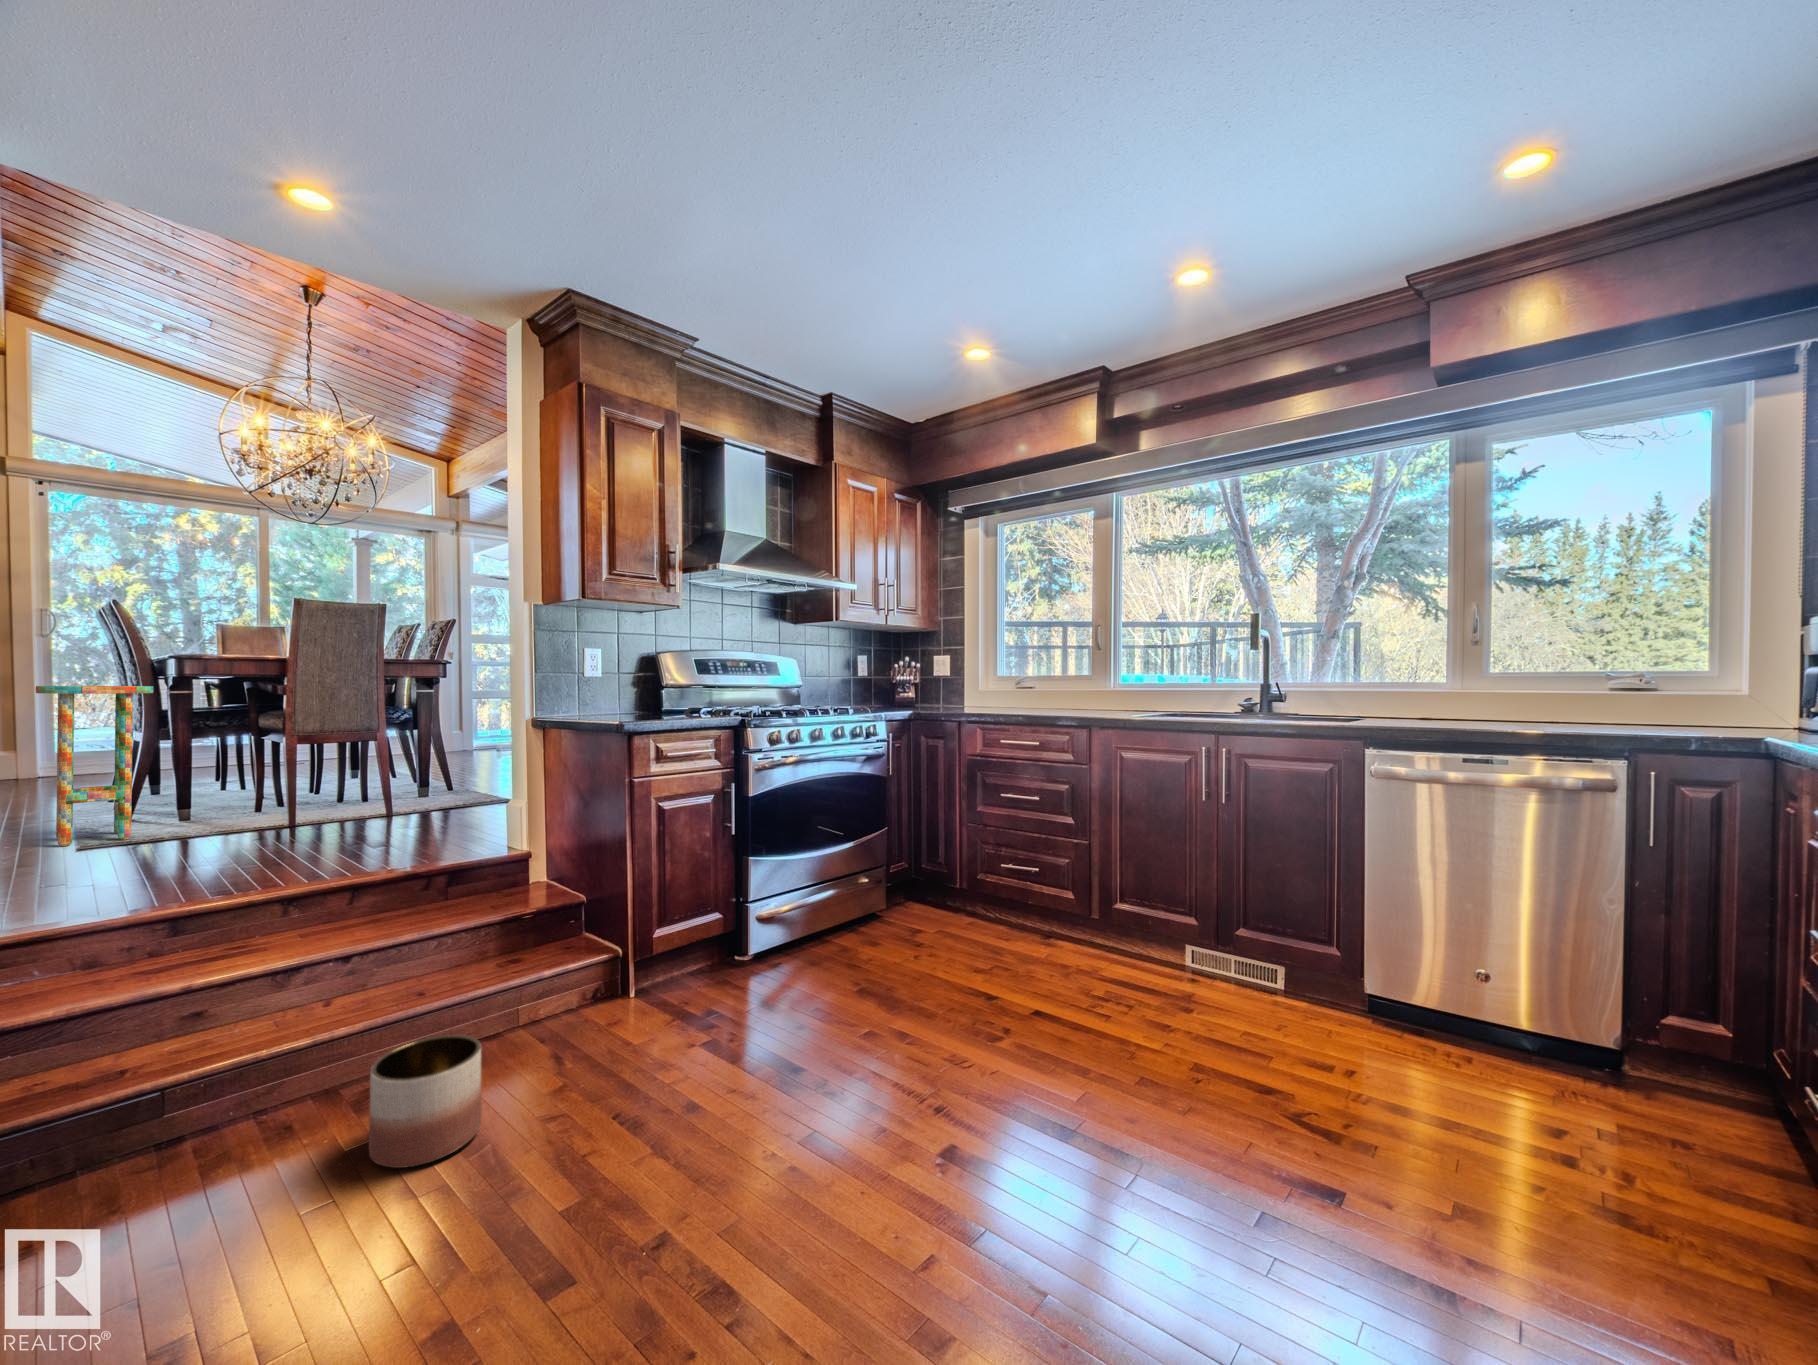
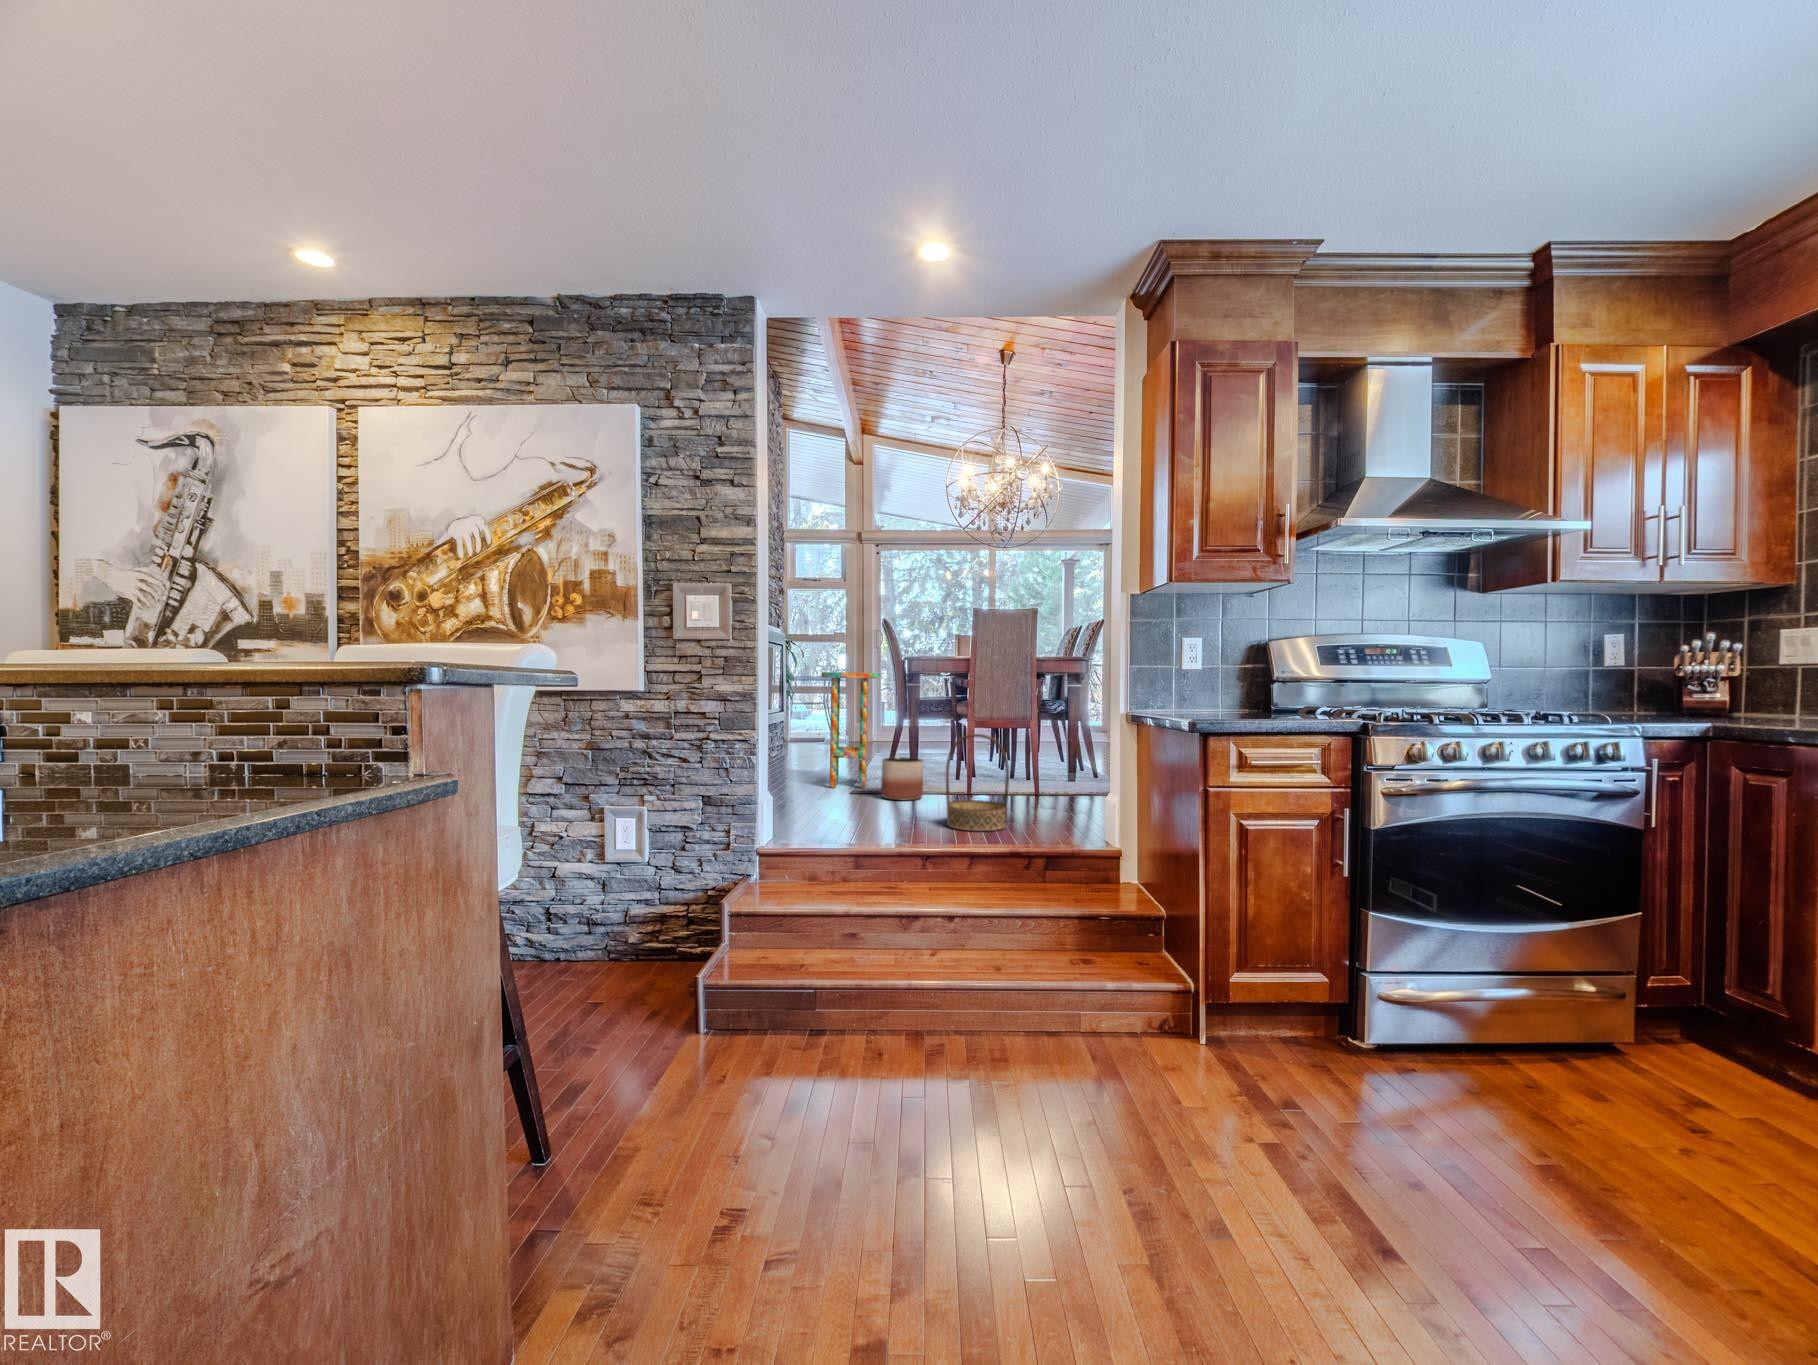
basket: none [300,752,390,863] -> present [946,734,1009,832]
planter: present [369,1035,482,1168] -> present [881,757,923,801]

